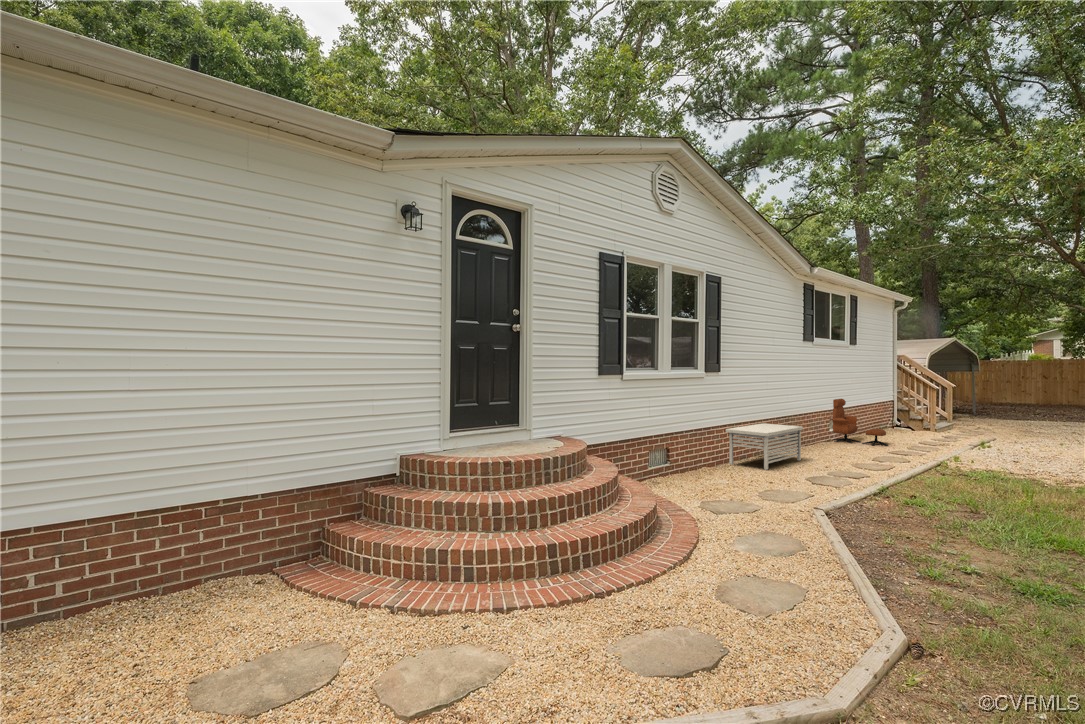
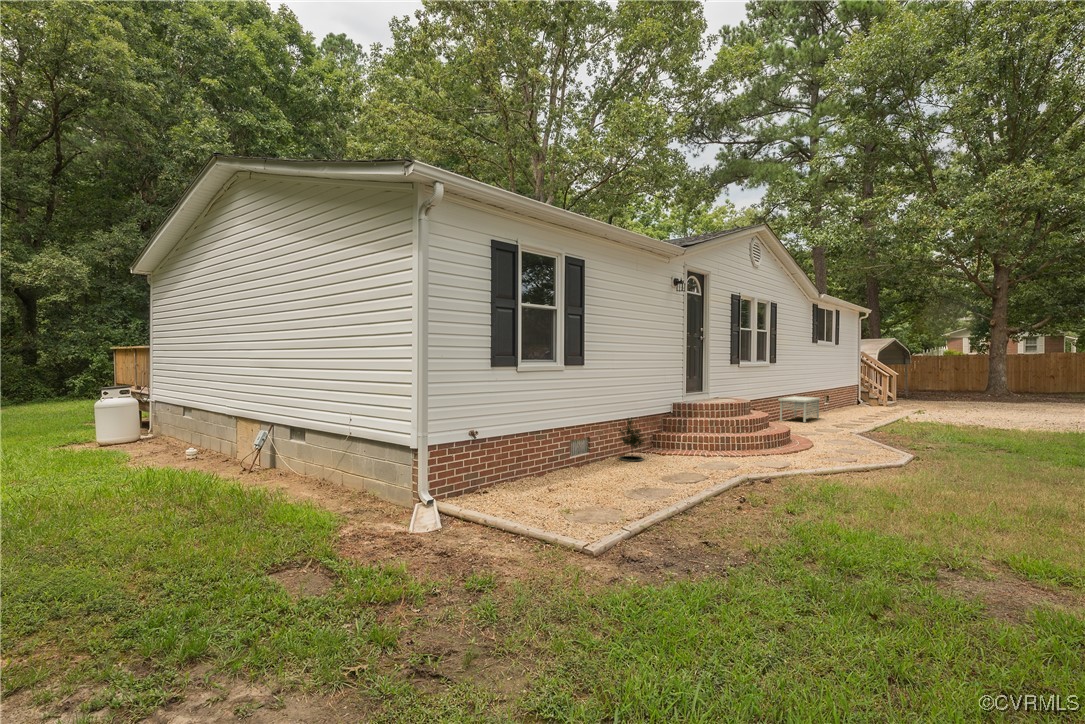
lounge chair: present [832,399,888,446] -> none [826,382,863,413]
potted tree: none [104,504,190,629] -> present [619,420,644,461]

